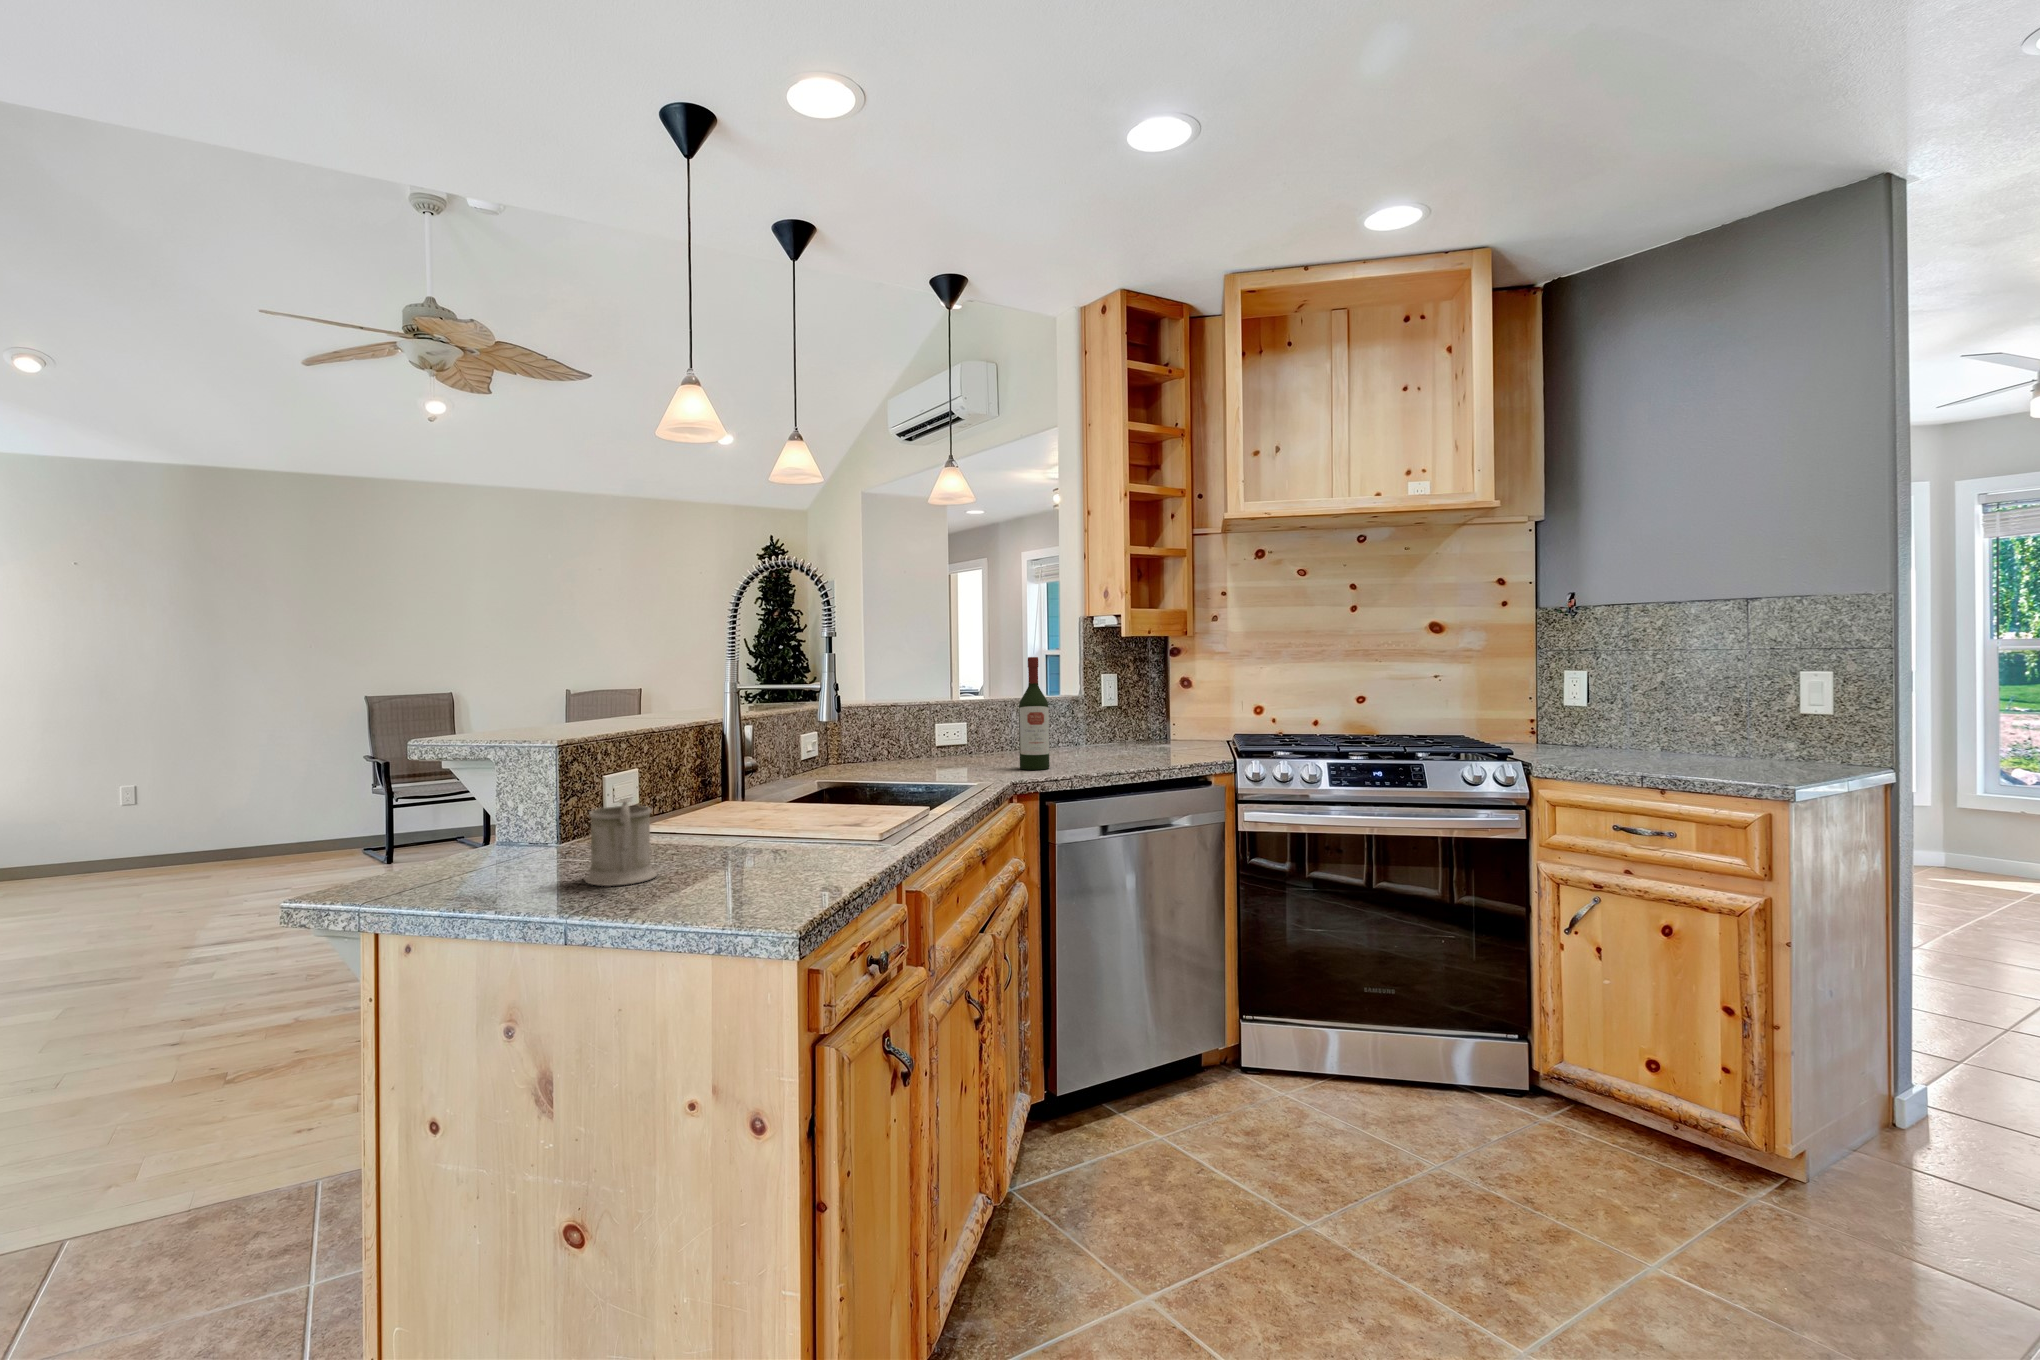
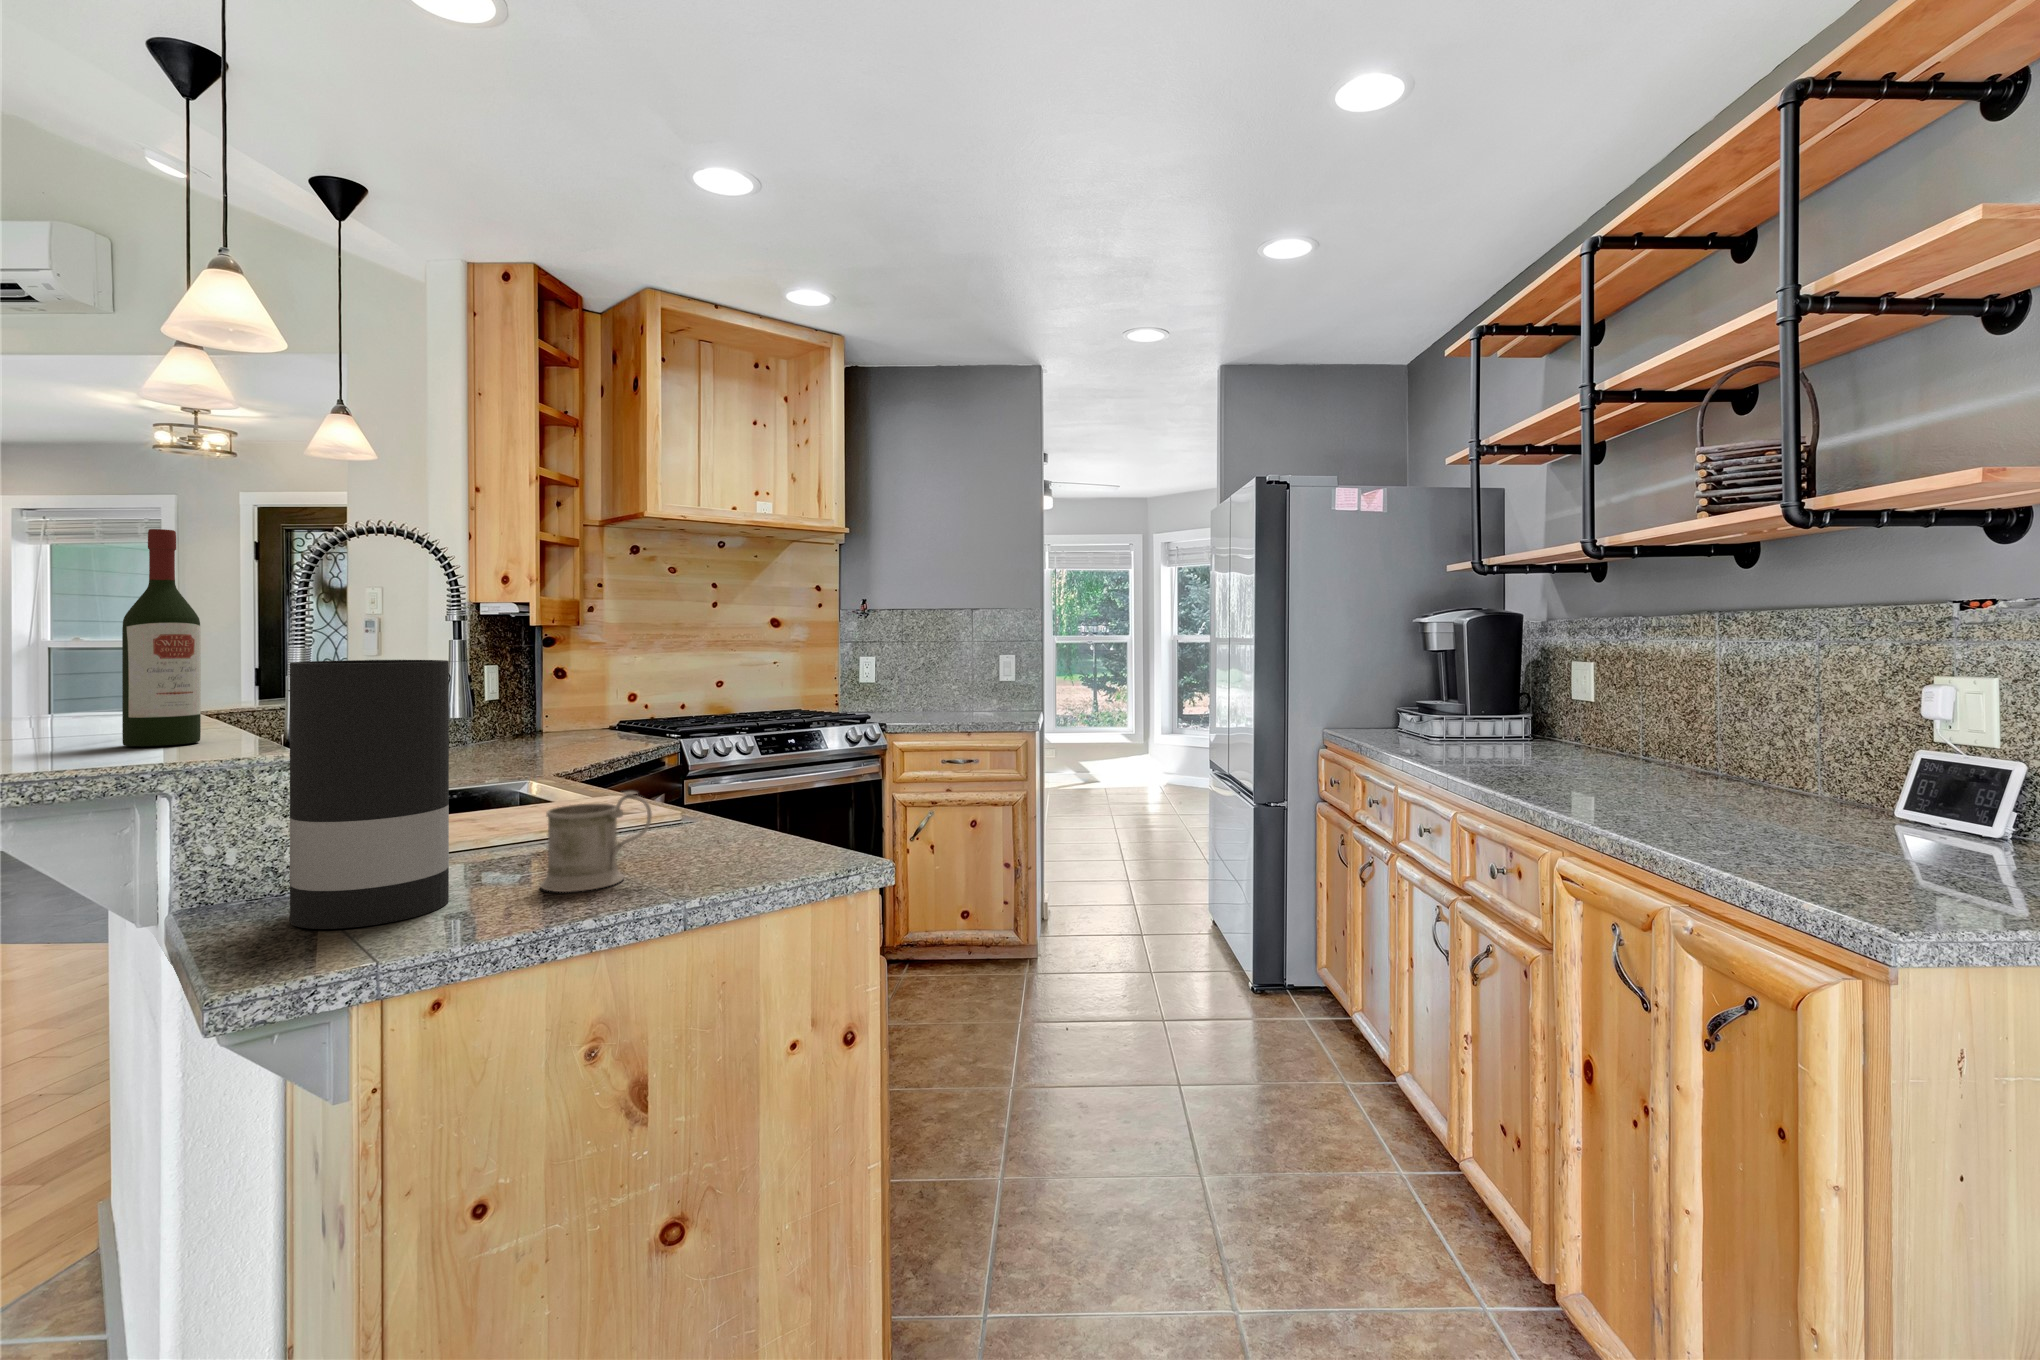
wine bottle: present [1019,657,1050,770] -> present [122,529,201,746]
vase: none [462,671,574,877] -> present [290,660,449,929]

